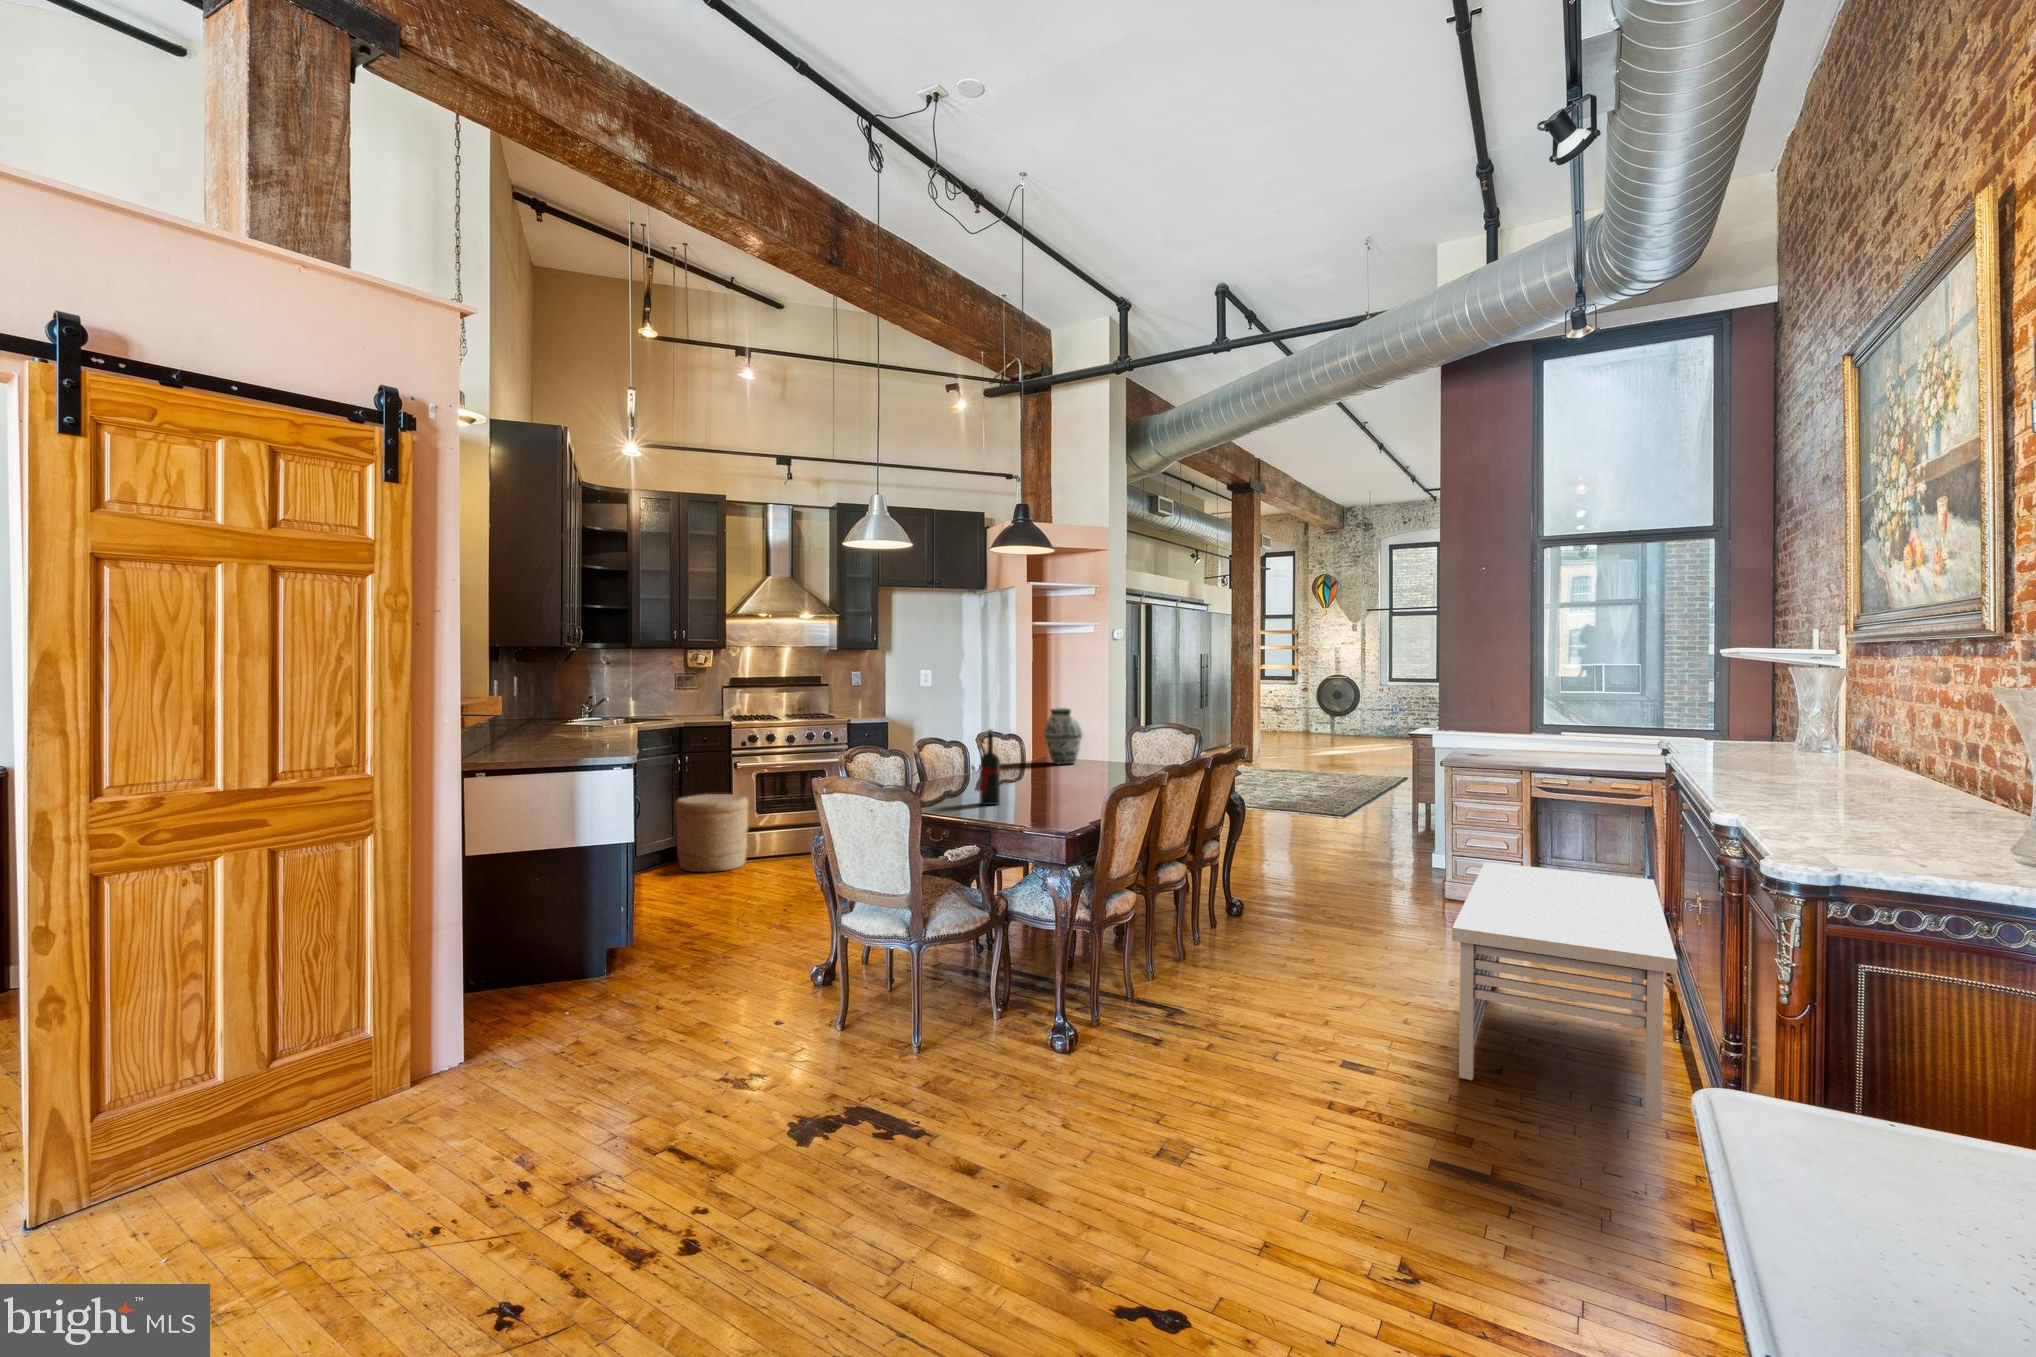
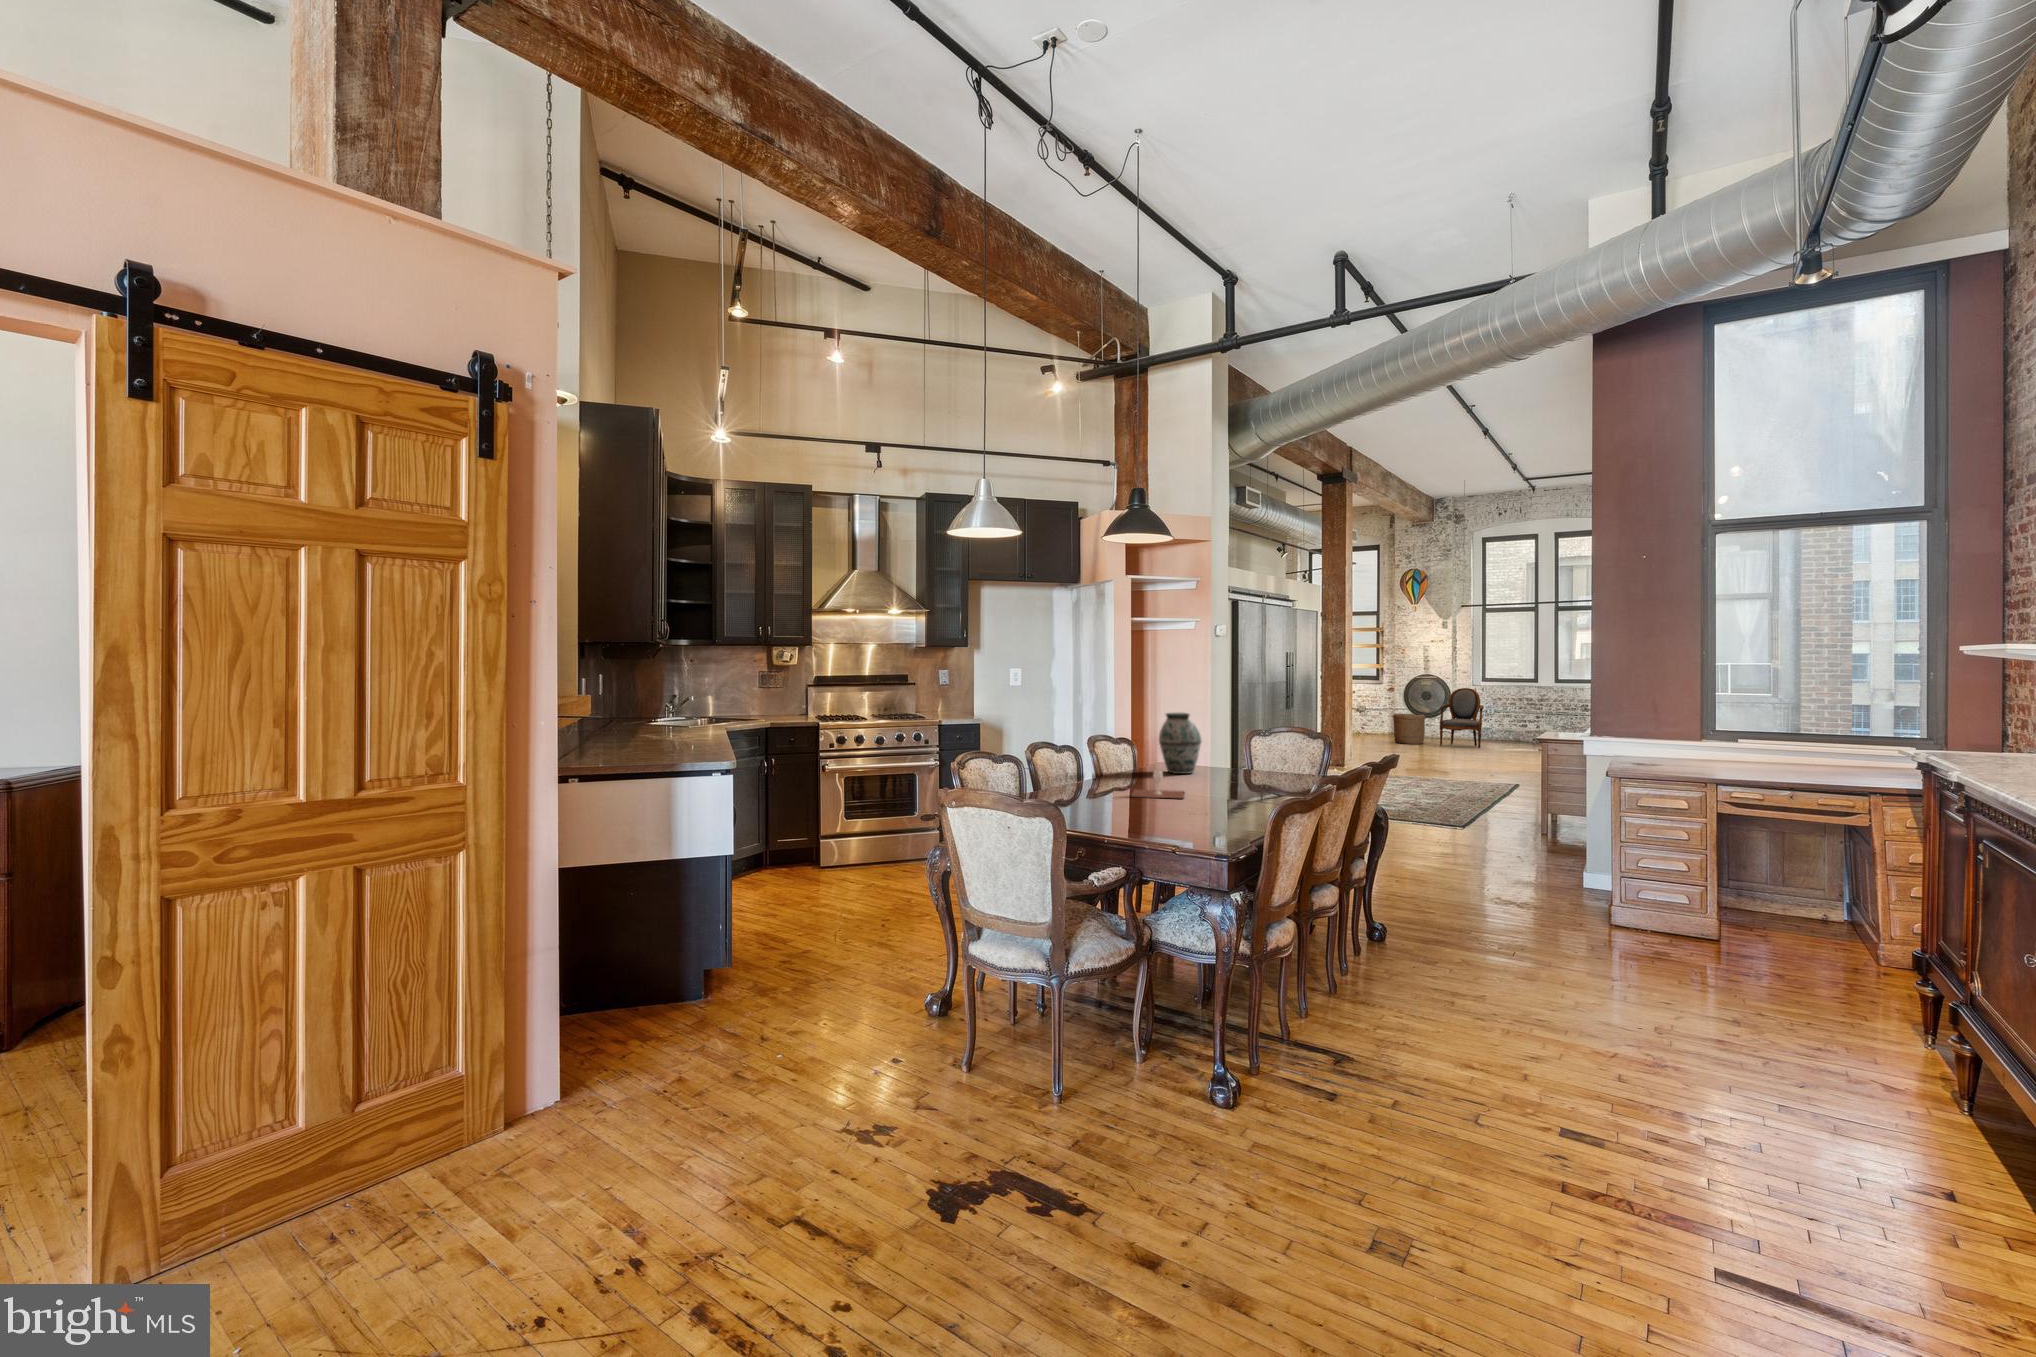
armchair: none [1346,685,1386,742] -> present [1440,688,1484,748]
wine bottle: present [980,730,1000,805] -> none [1112,736,1134,821]
wine glass: none [1007,761,1058,786] -> present [1131,770,1184,798]
woven basket: present [675,794,748,872] -> present [1393,714,1425,744]
storage bench: present [1452,862,1677,1122] -> none [1693,892,2014,1223]

